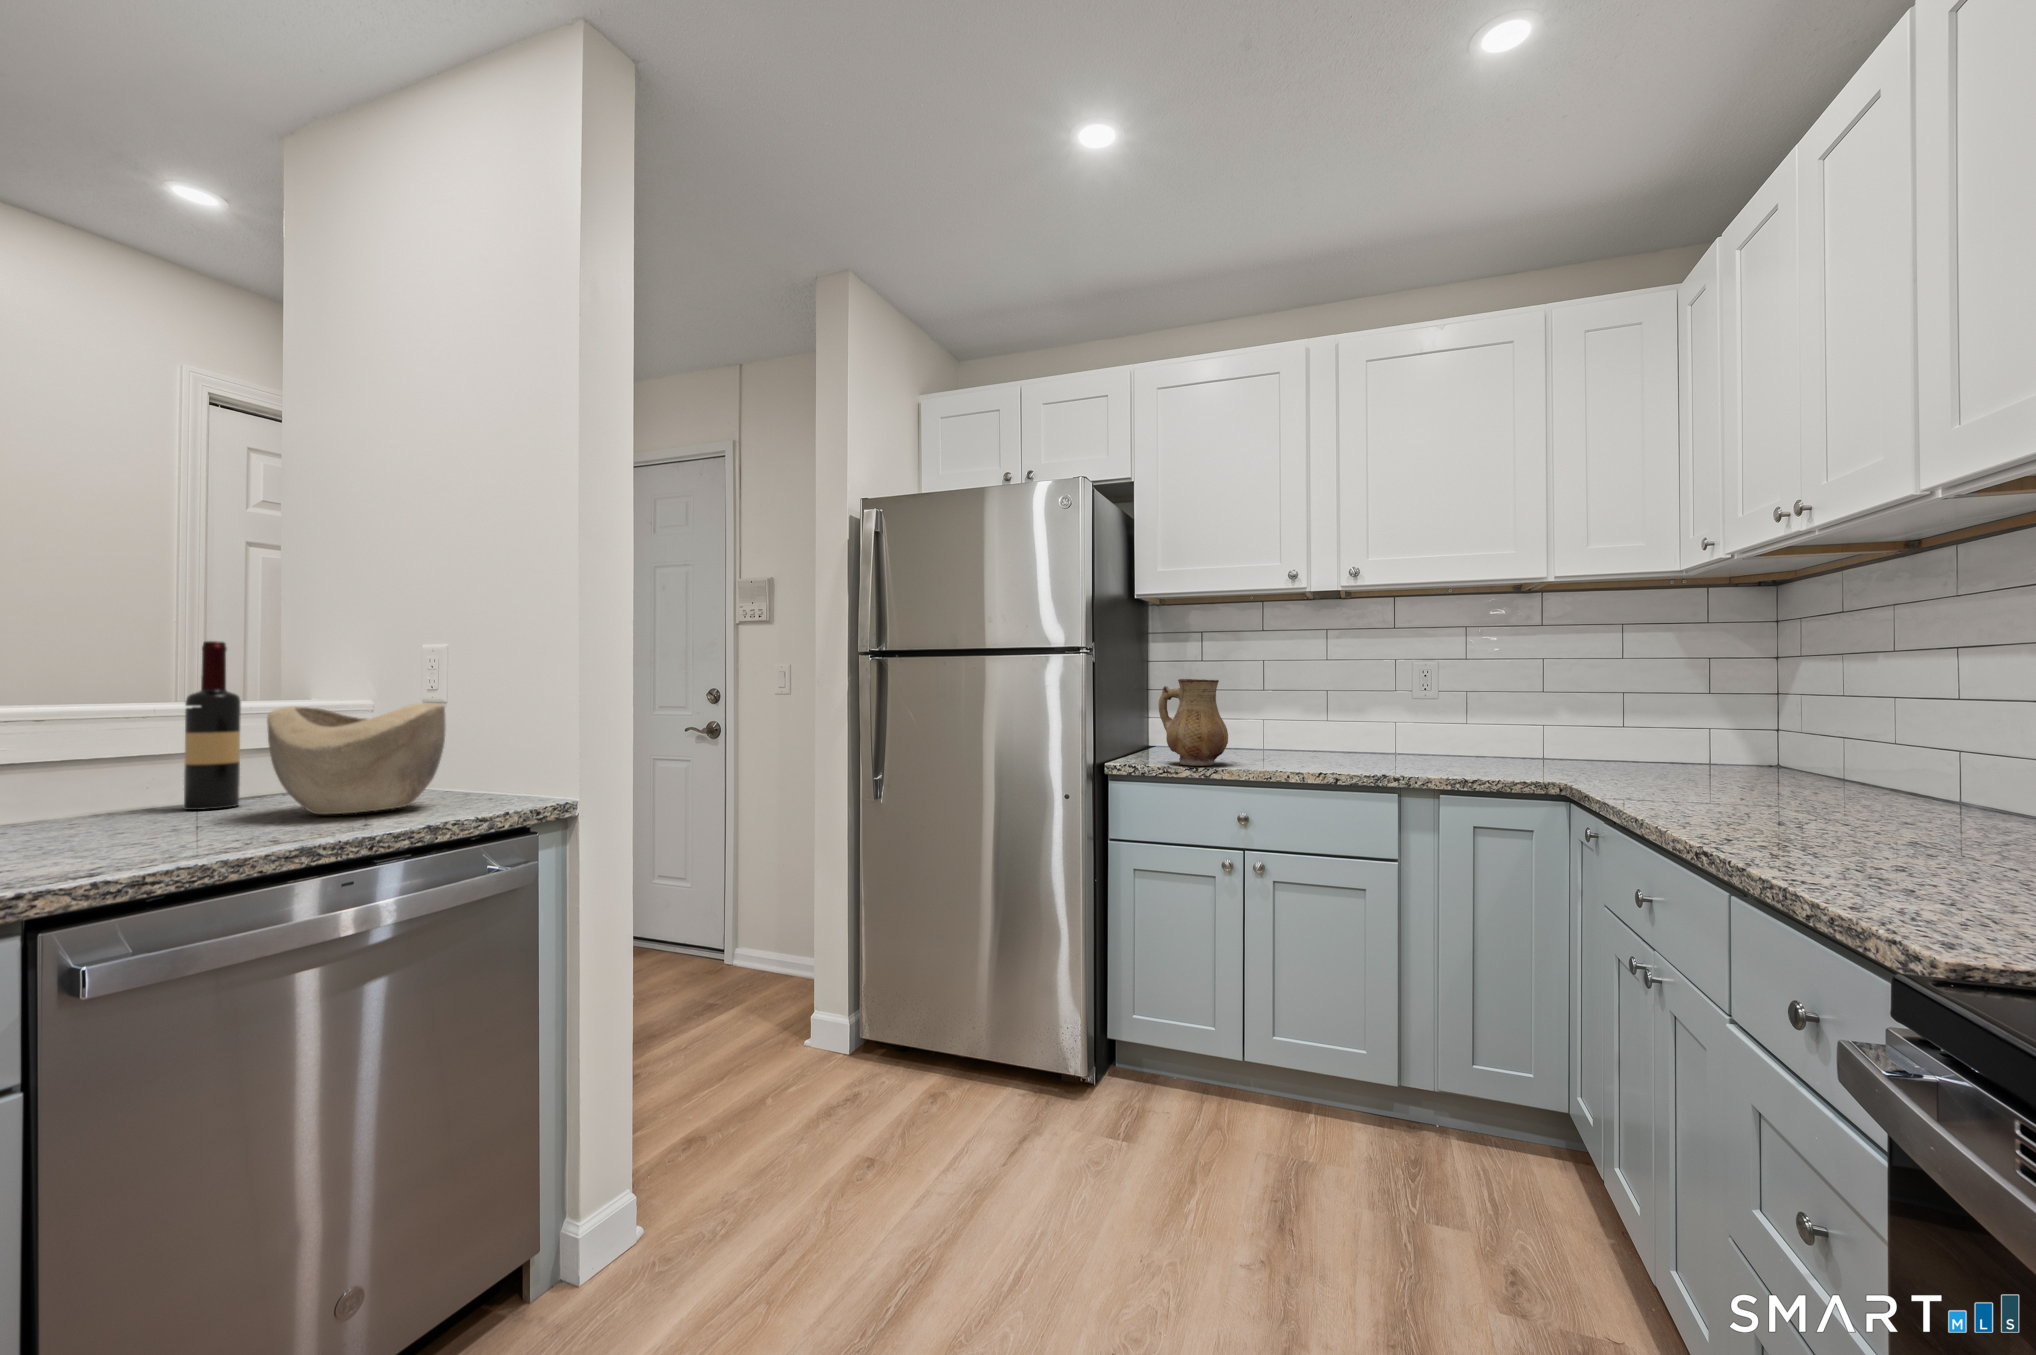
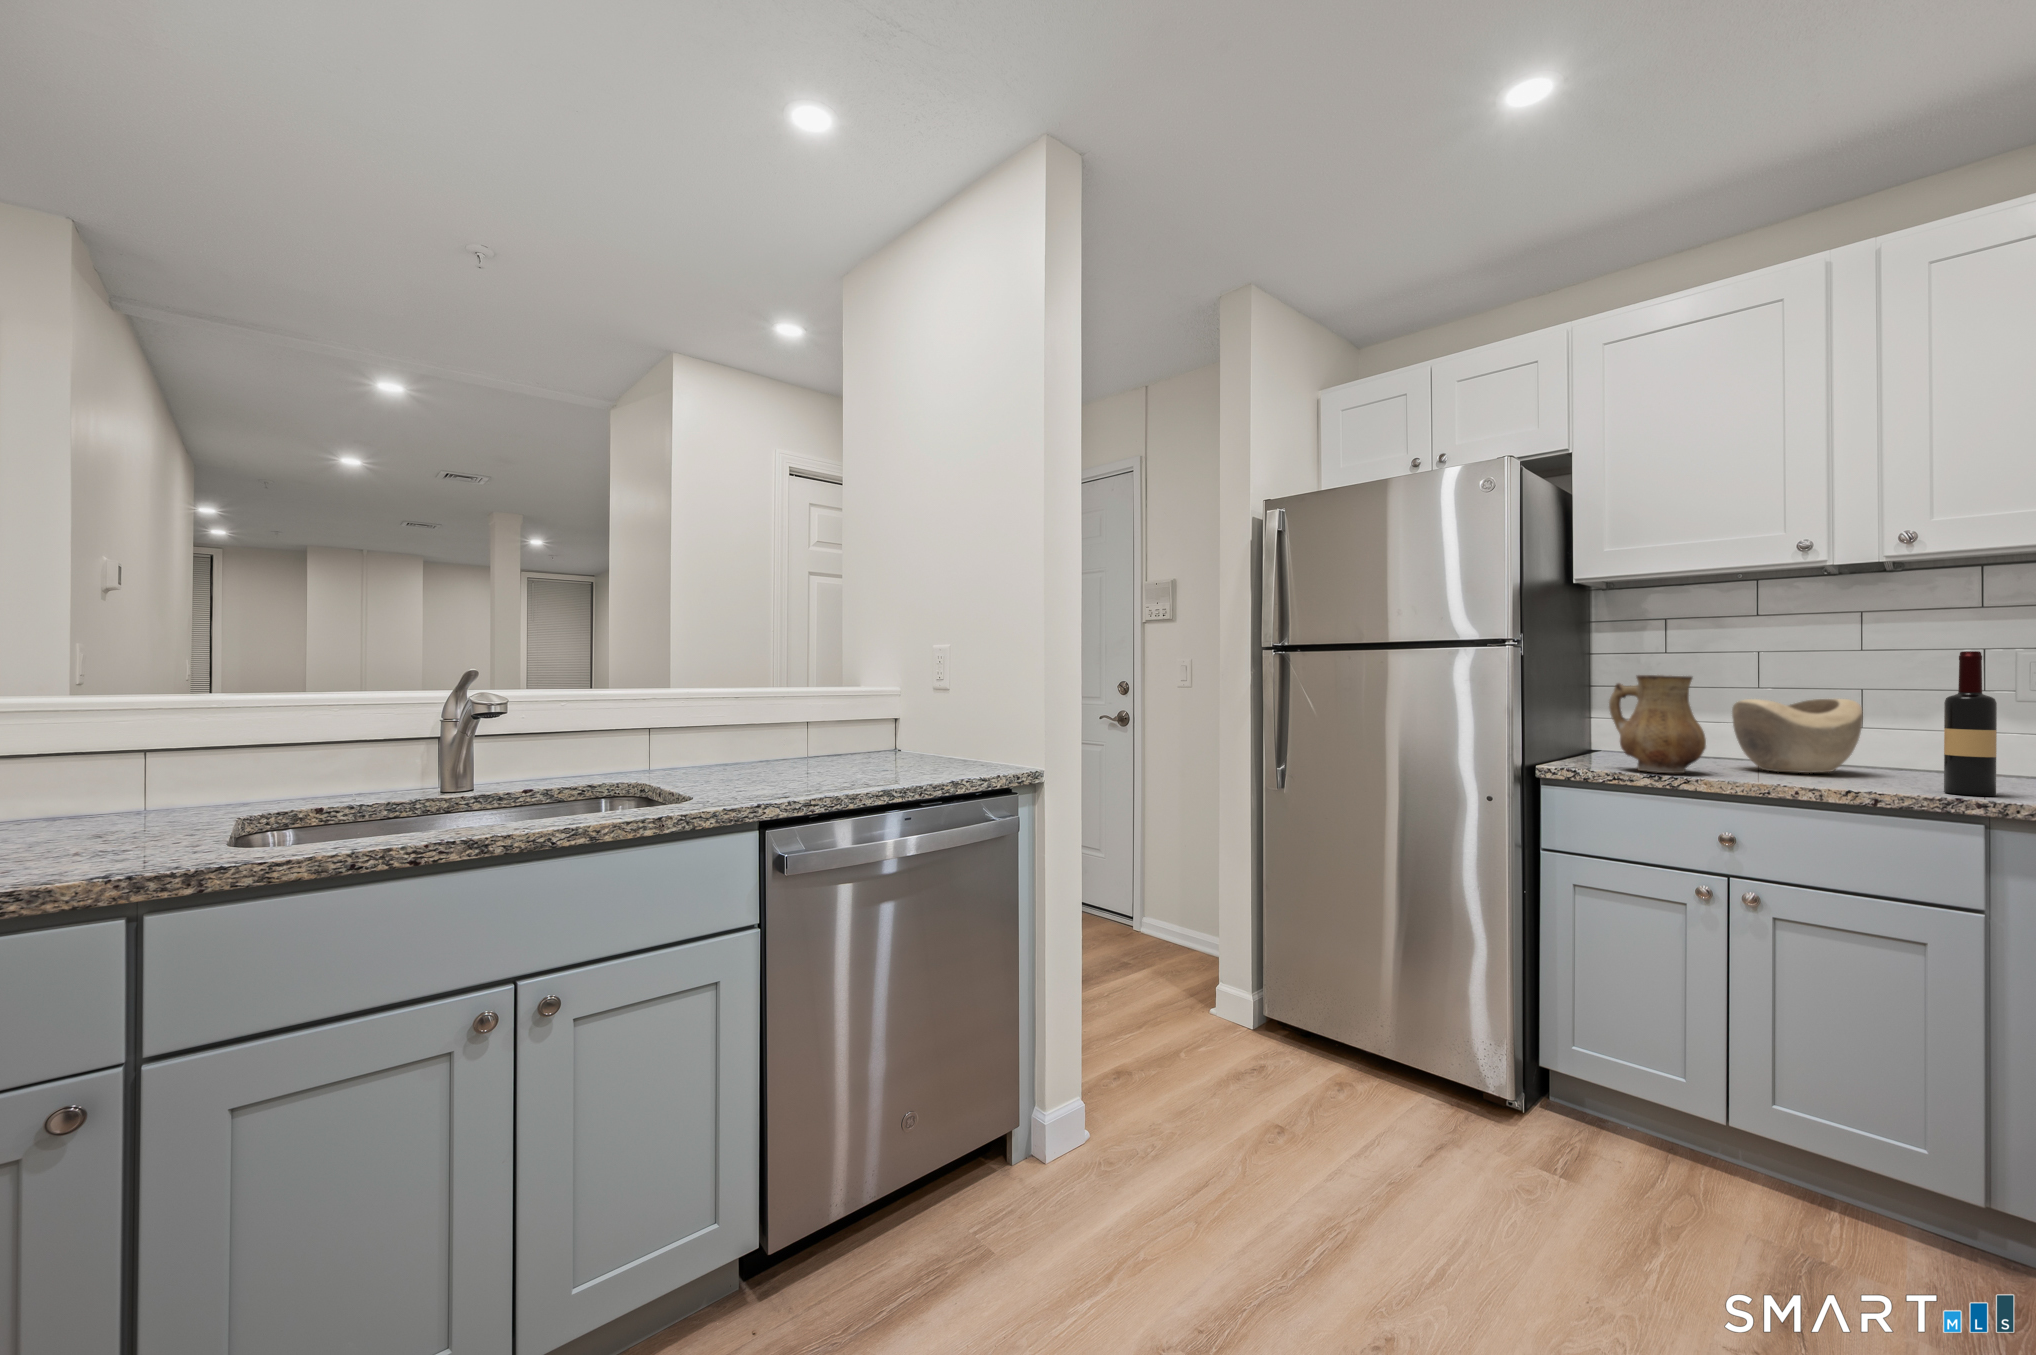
wine bottle: present [184,641,241,810] -> present [1944,651,1997,796]
decorative bowl: present [267,703,446,814] -> present [1732,699,1863,773]

